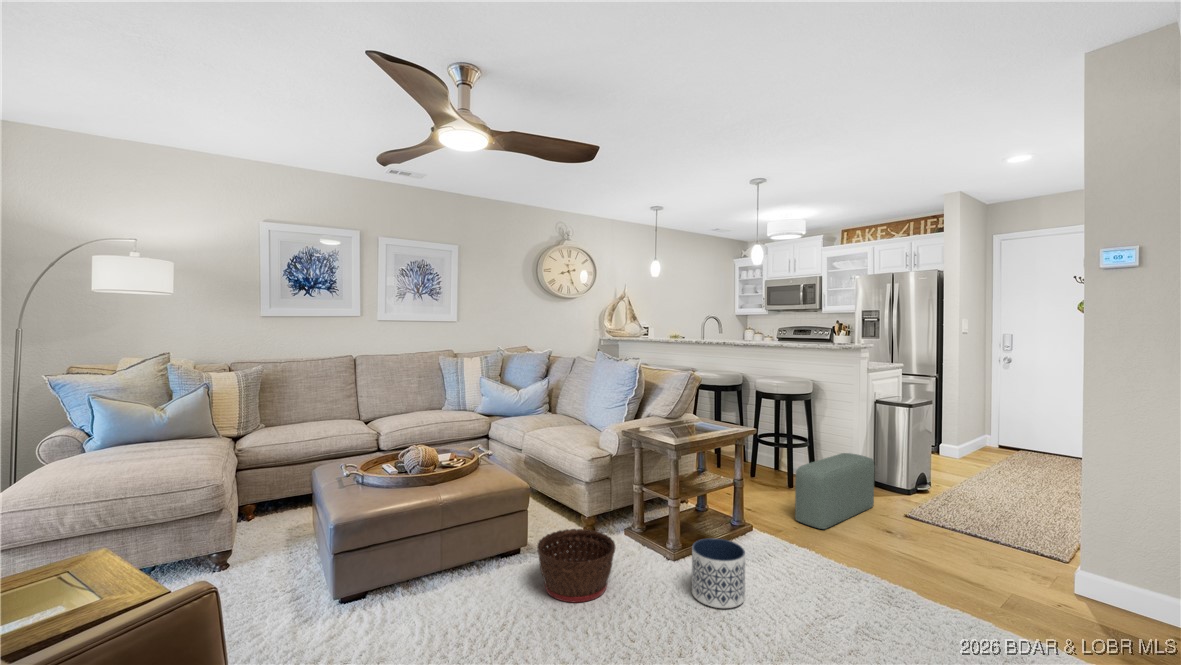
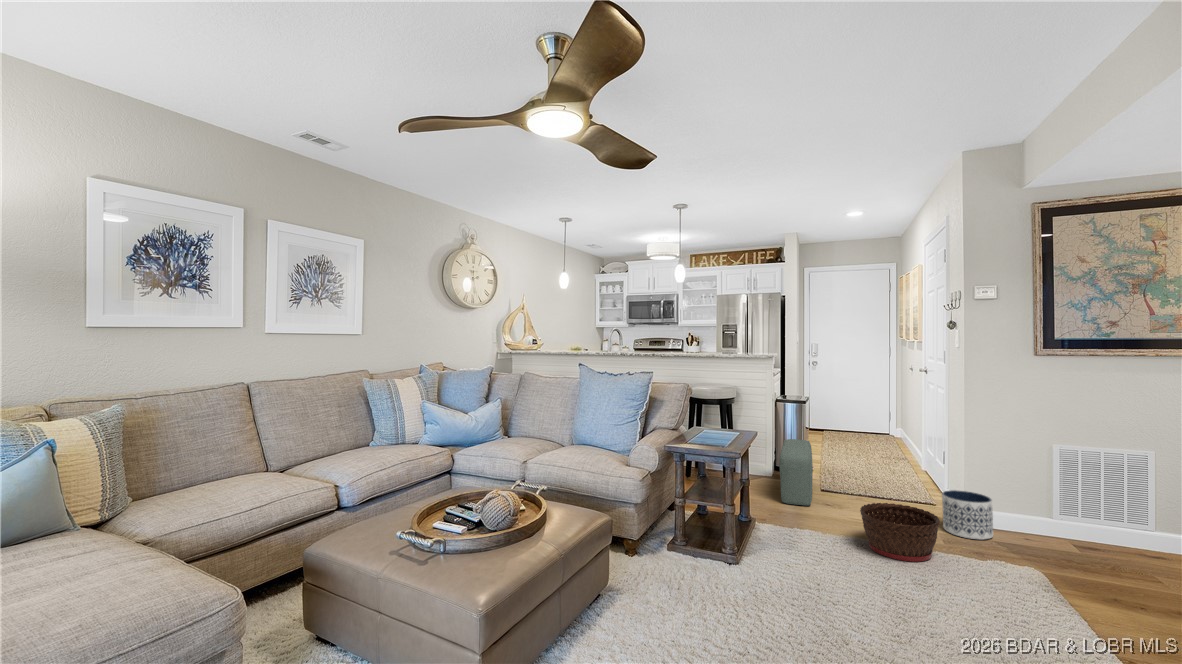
basket: present [537,529,615,602] -> present [860,503,940,562]
planter: present [692,538,745,608] -> present [942,490,993,540]

